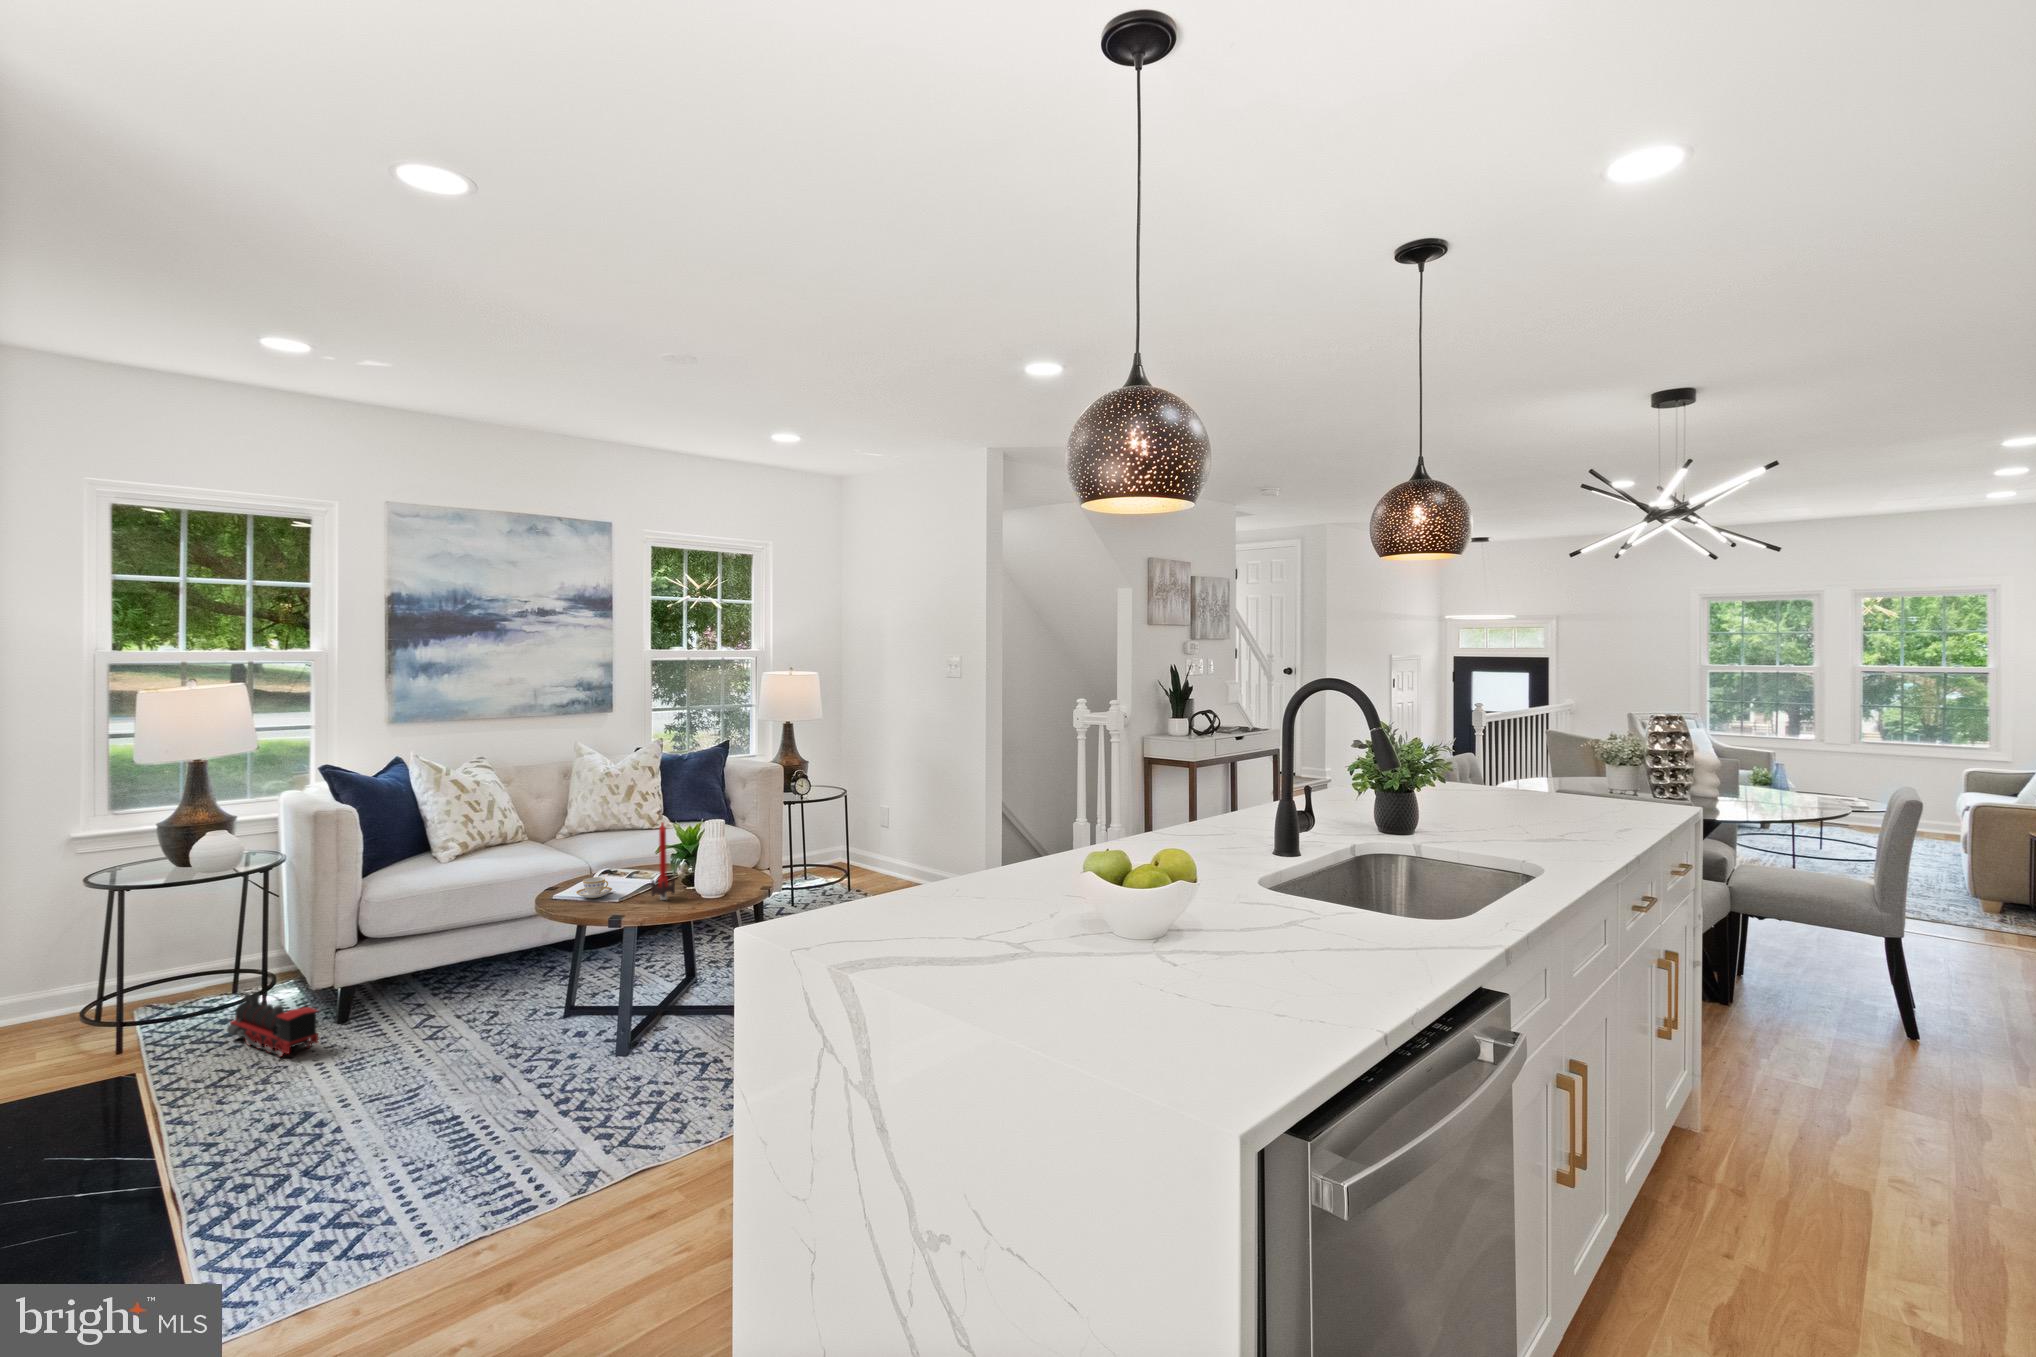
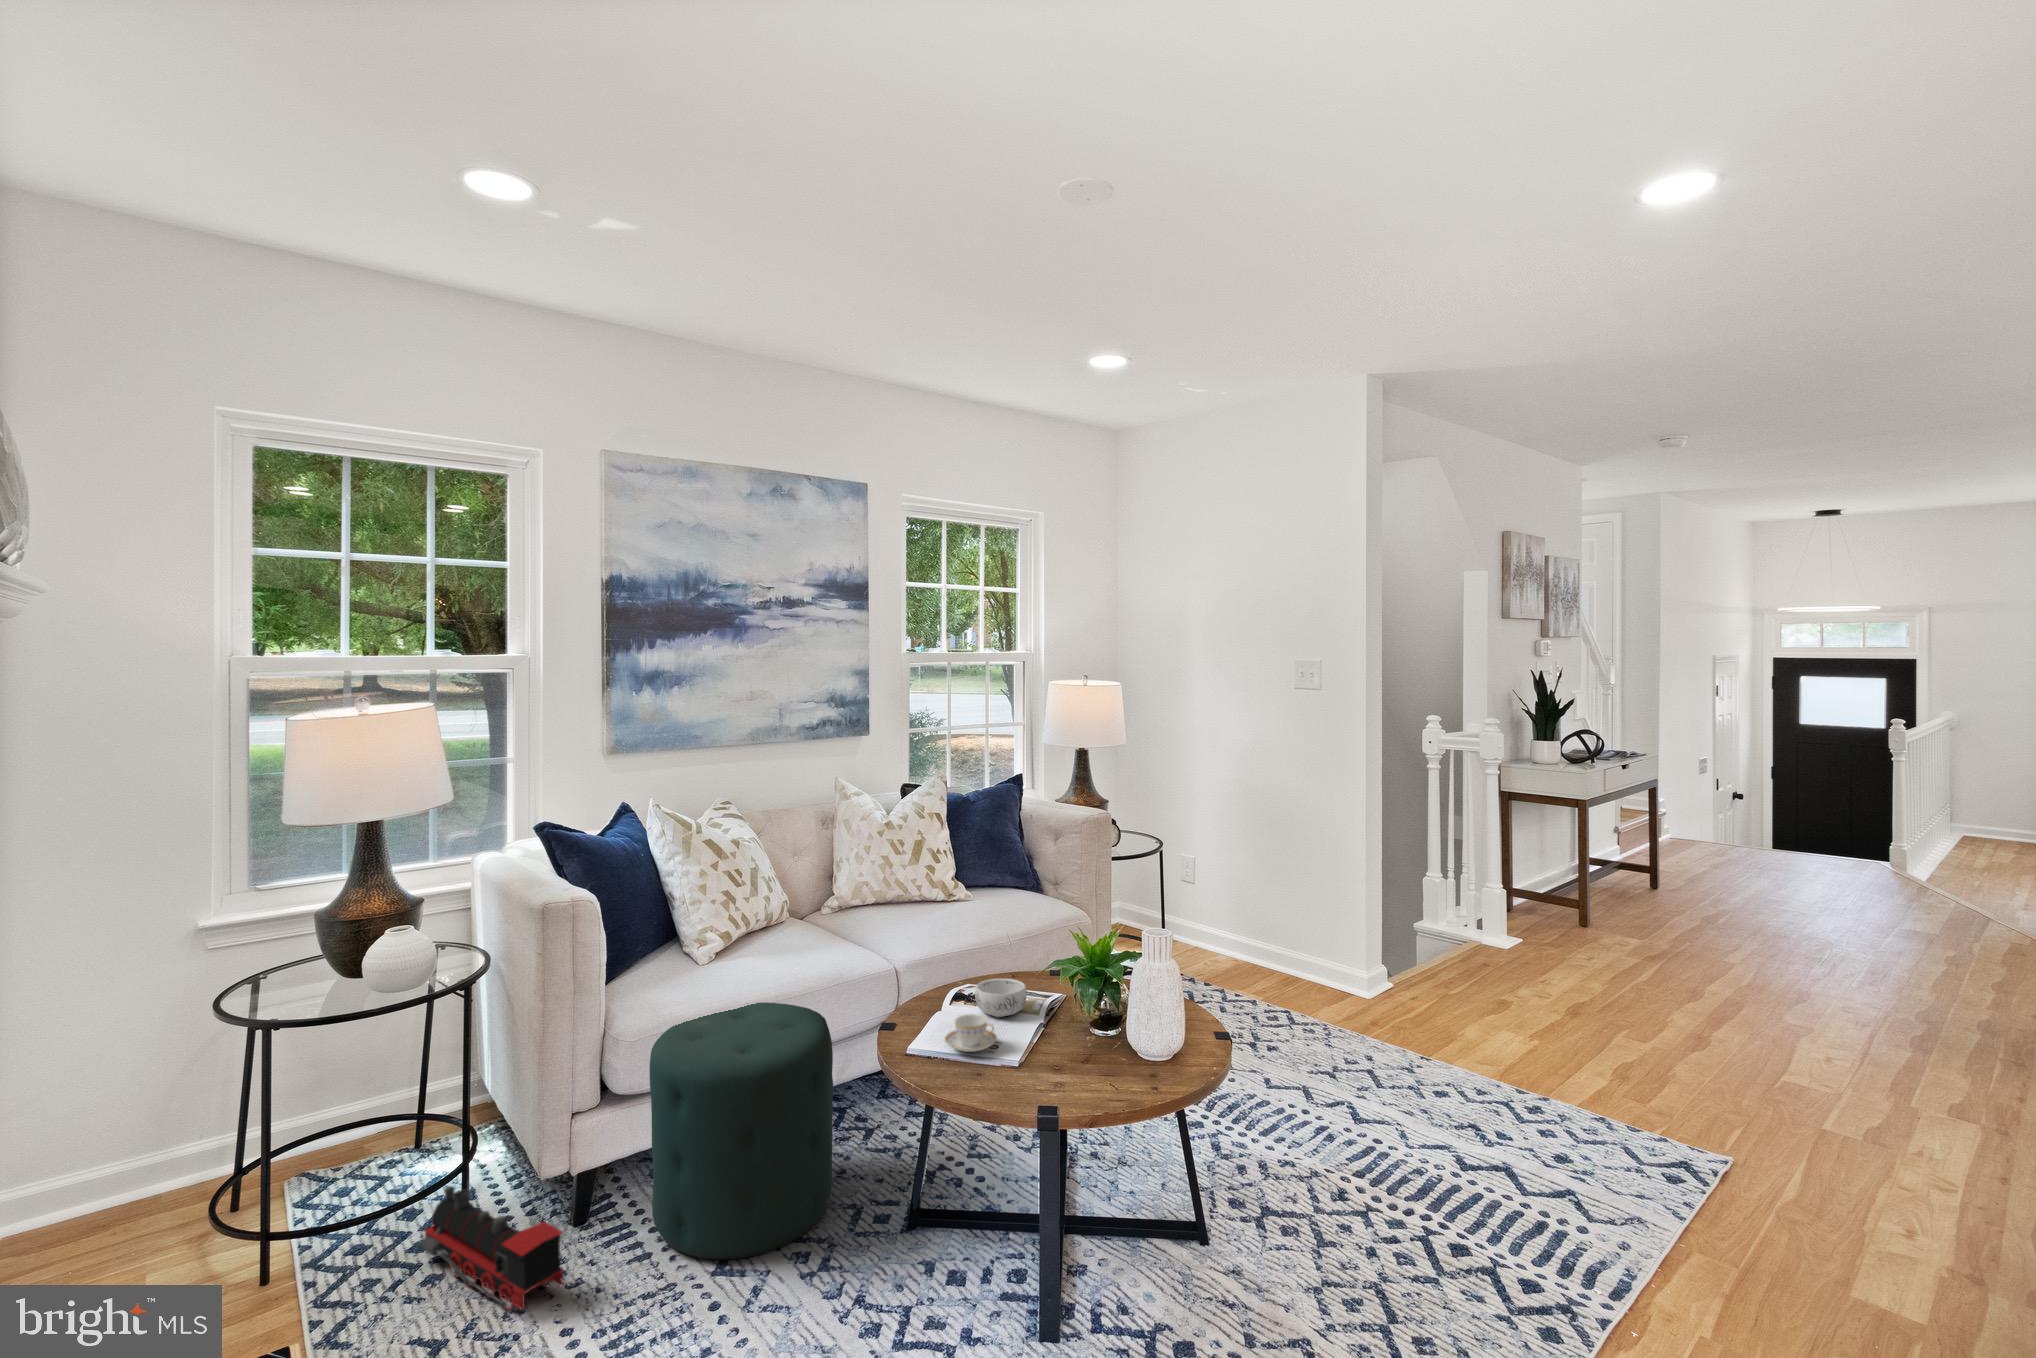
candle: present [651,822,675,900] -> none [1068,932,1102,1059]
decorative bowl: none [613,862,649,883] -> present [975,978,1027,1017]
ottoman: none [386,883,520,1033] -> present [649,1002,833,1260]

